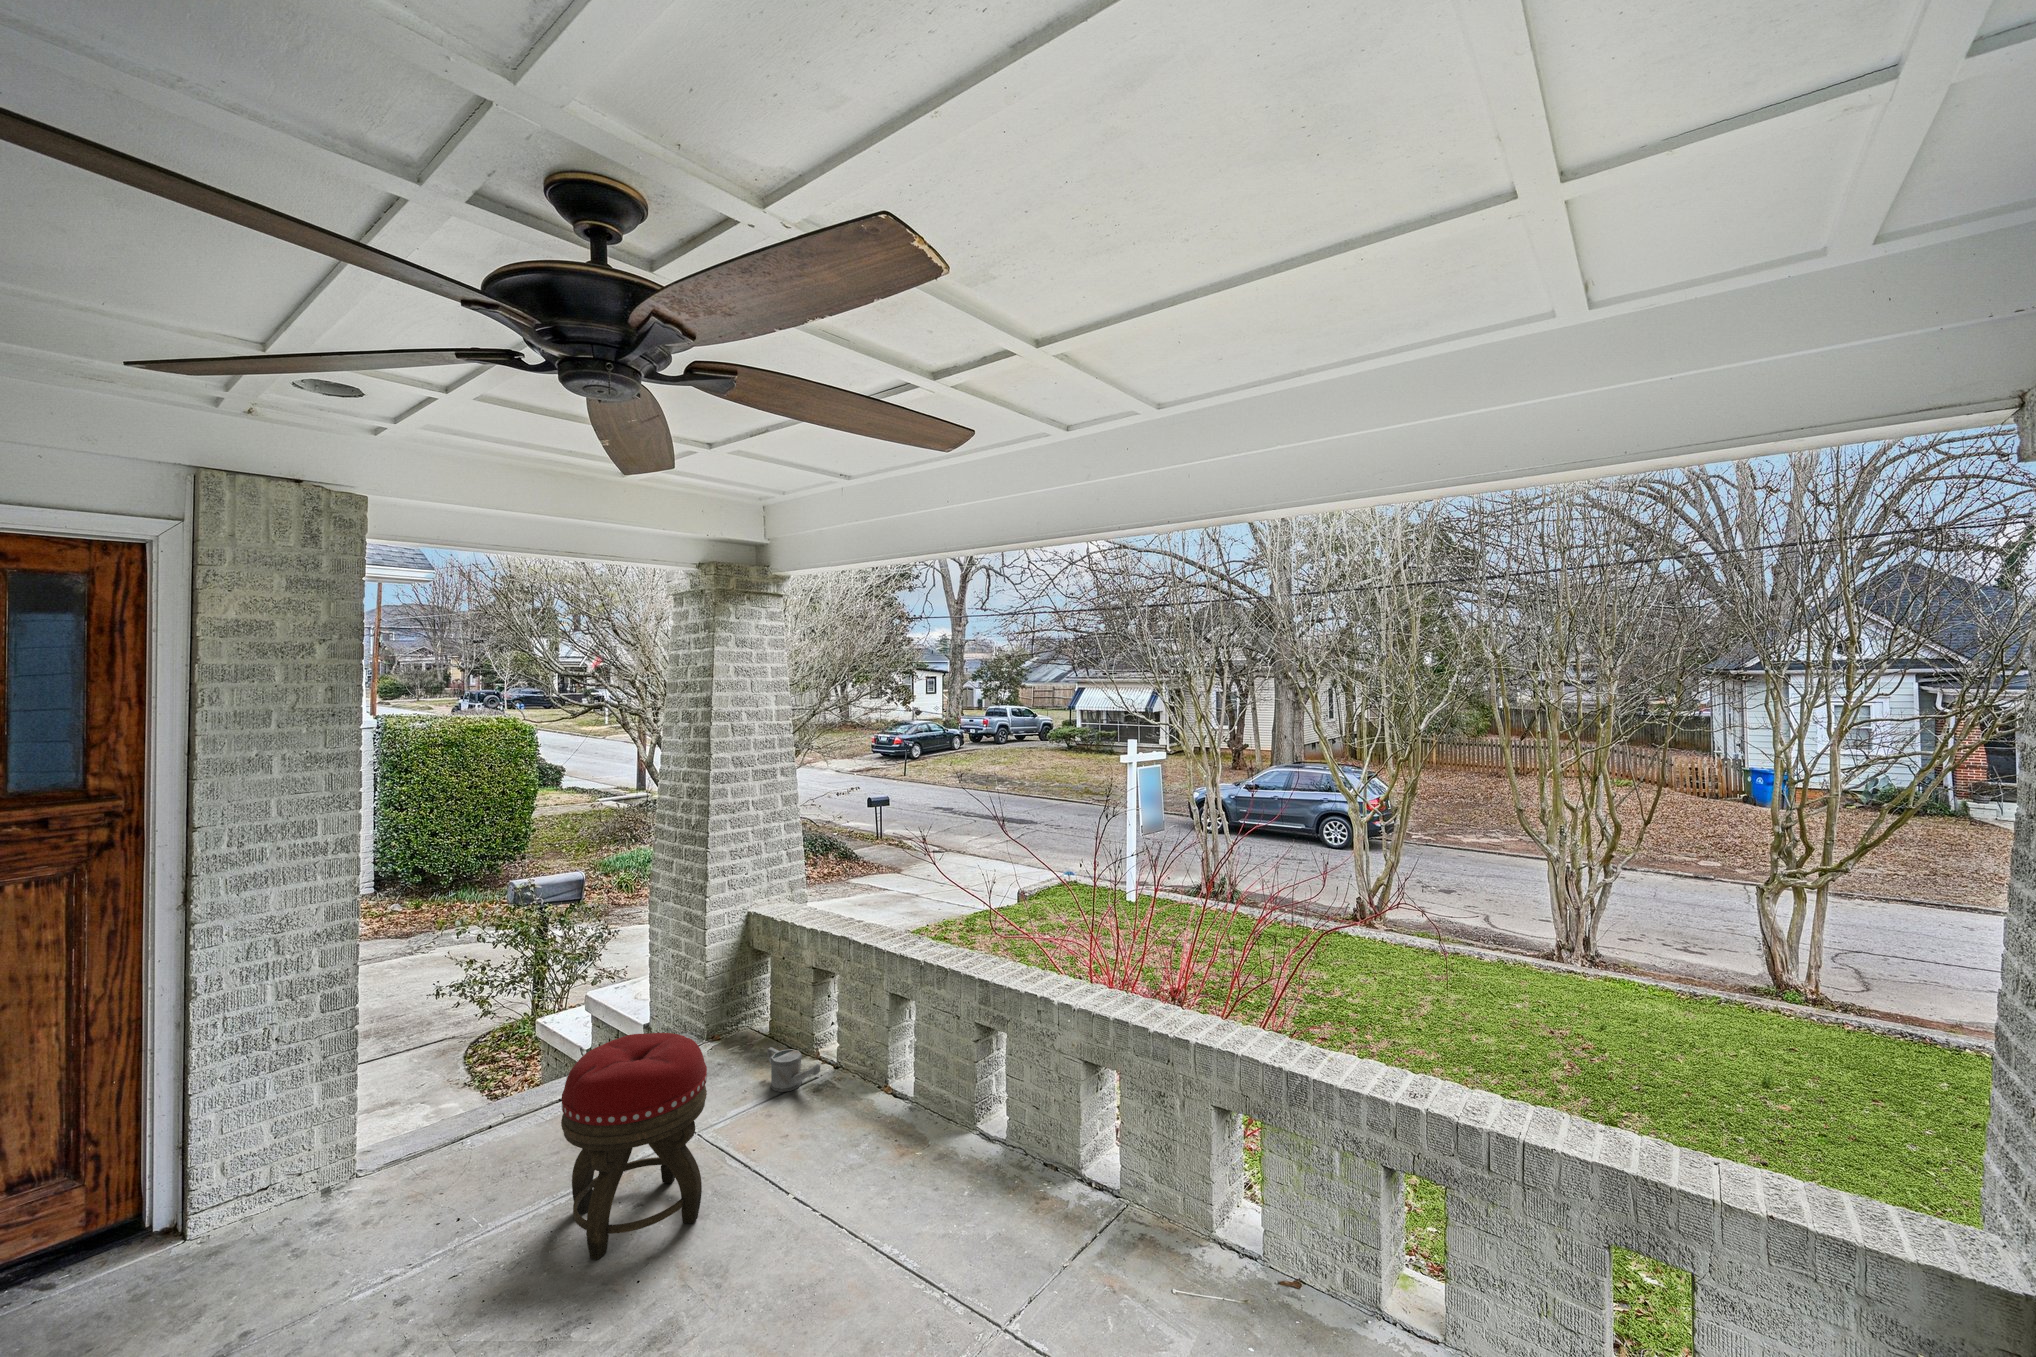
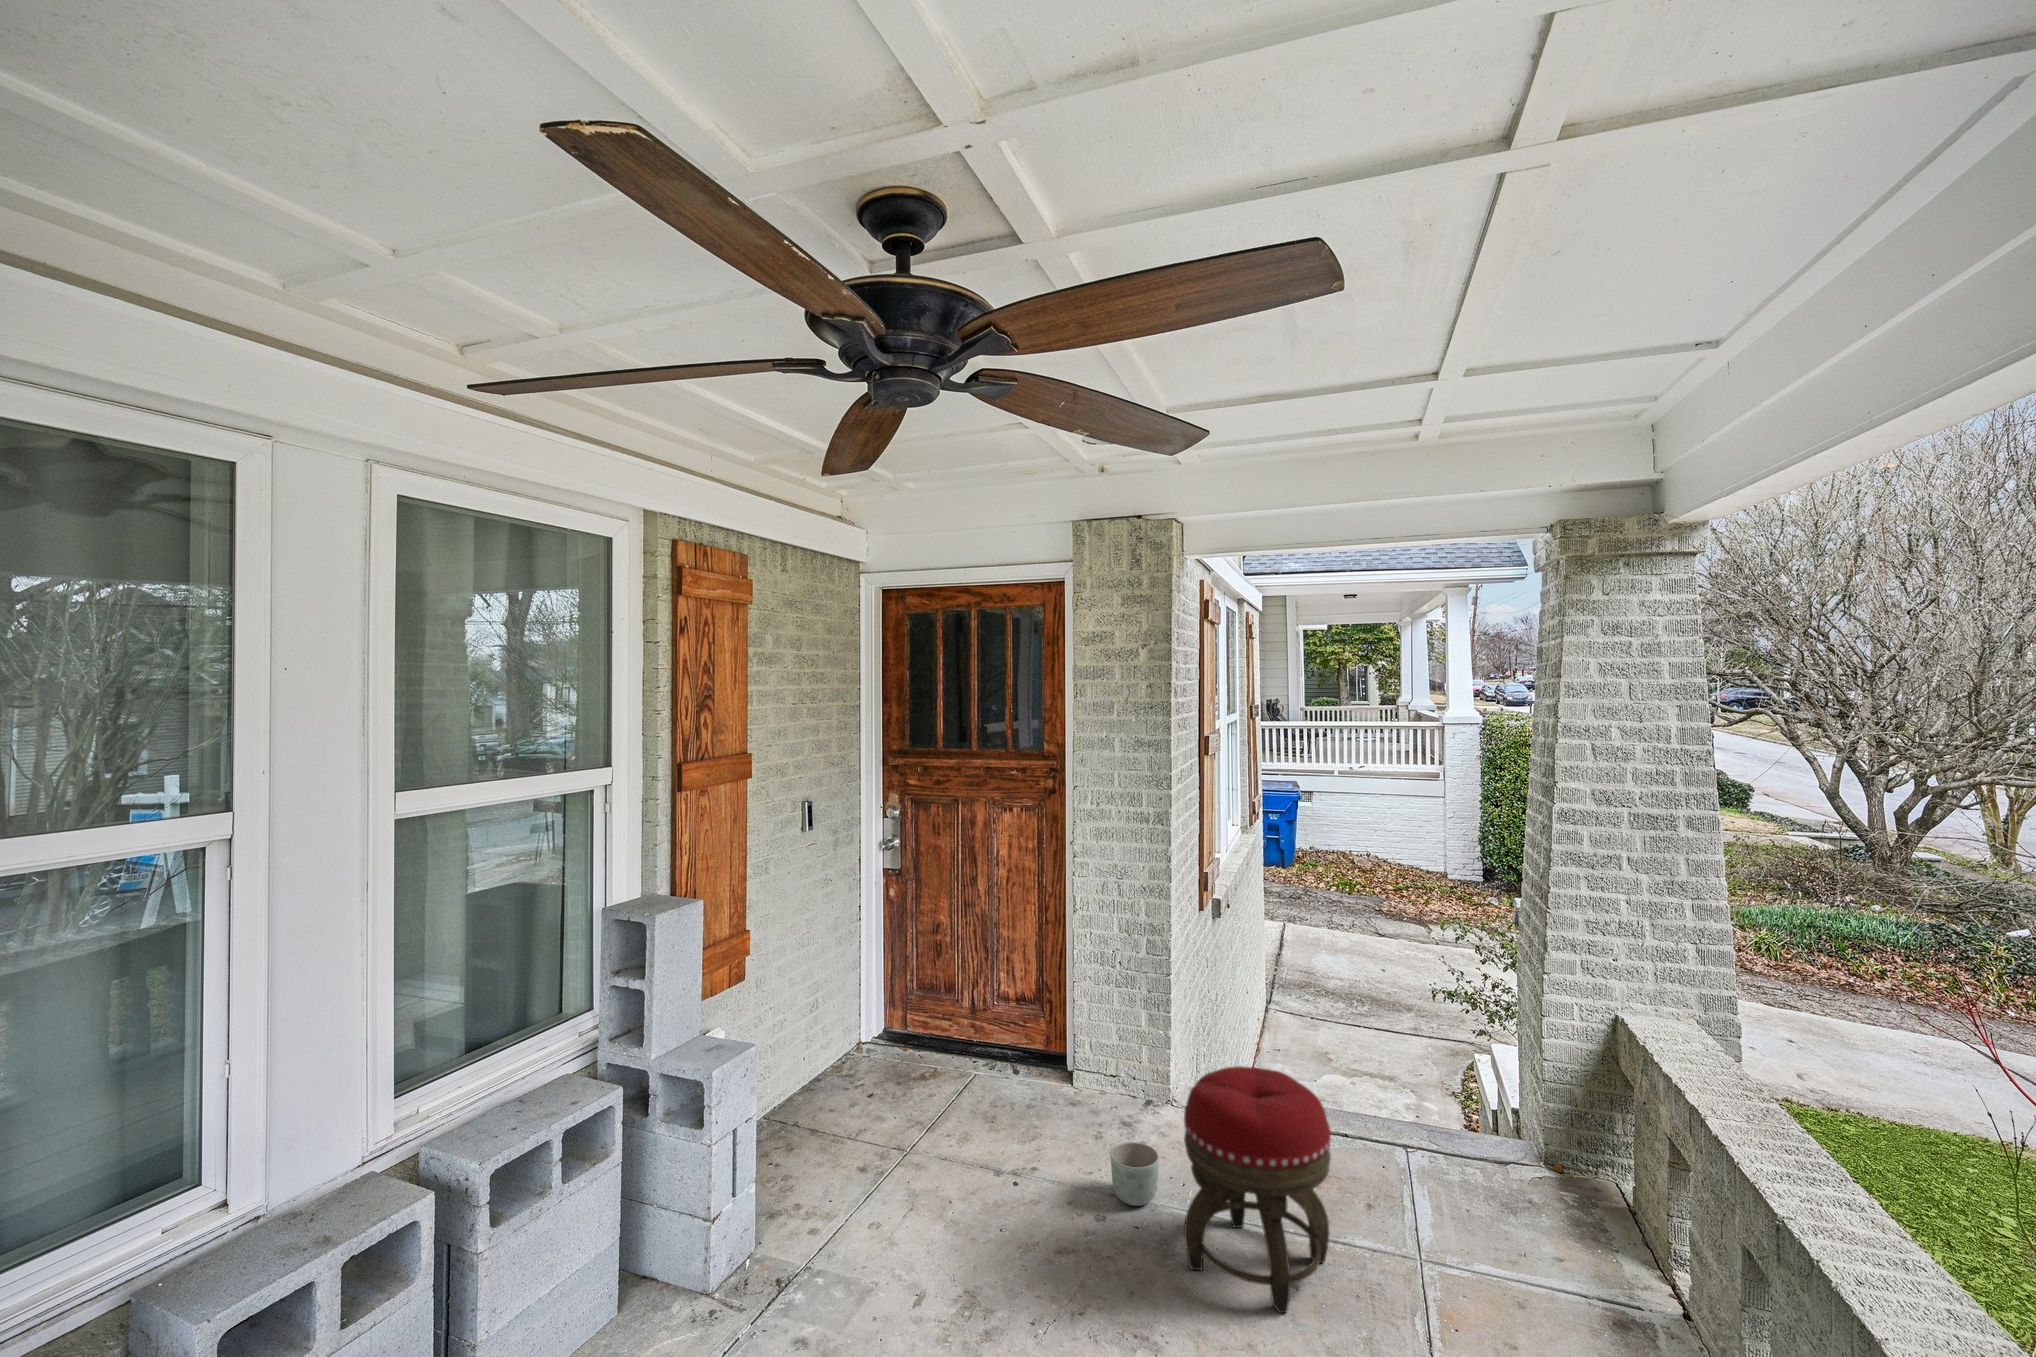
watering can: present [767,1047,820,1092] -> none [1537,1208,1590,1288]
planter: none [429,1201,497,1280] -> present [1110,1142,1159,1206]

